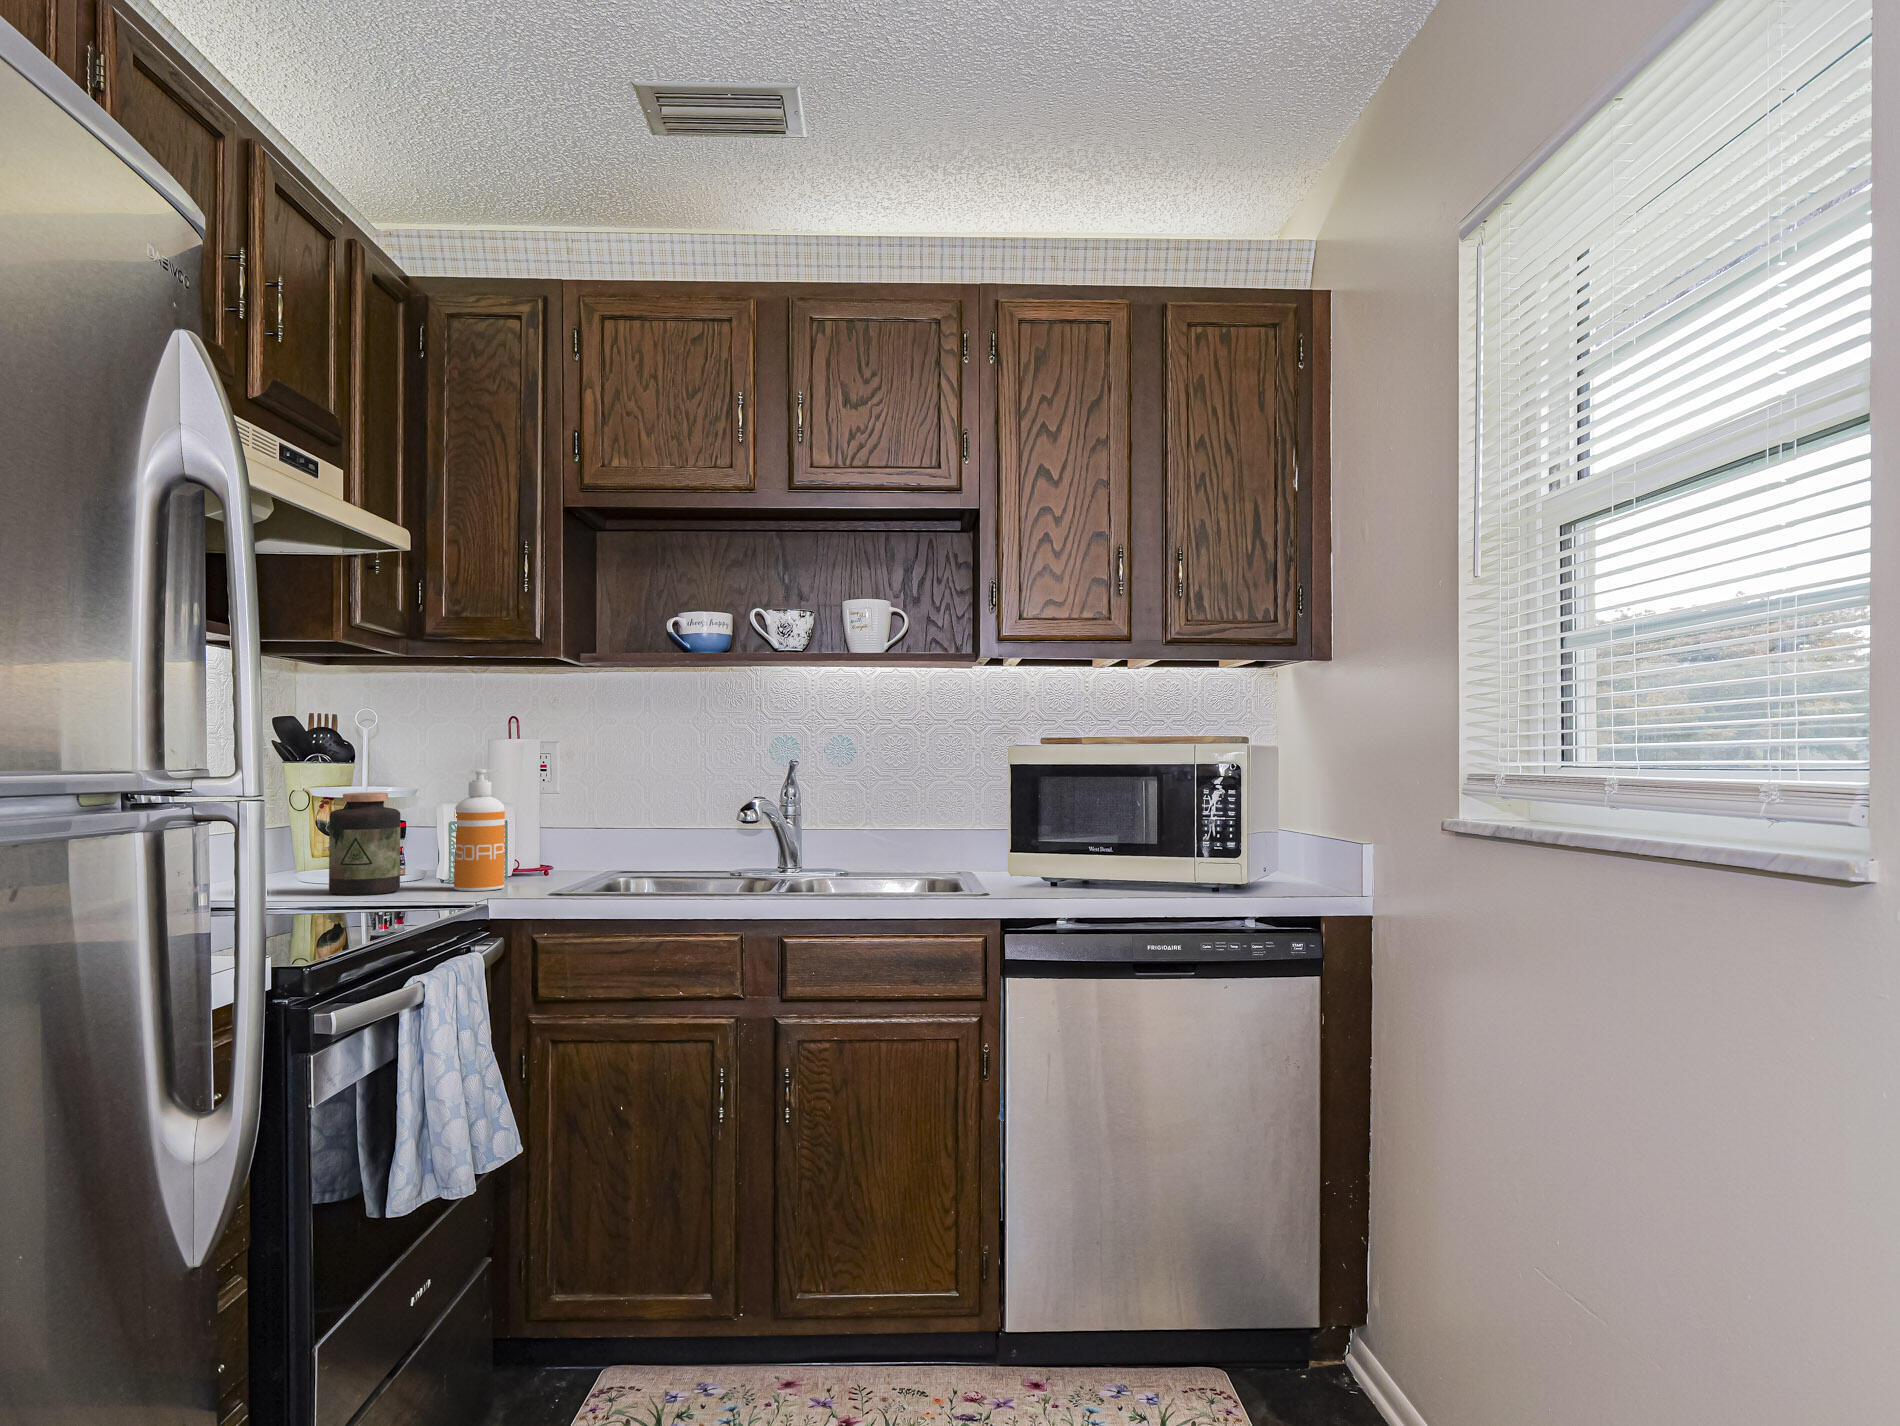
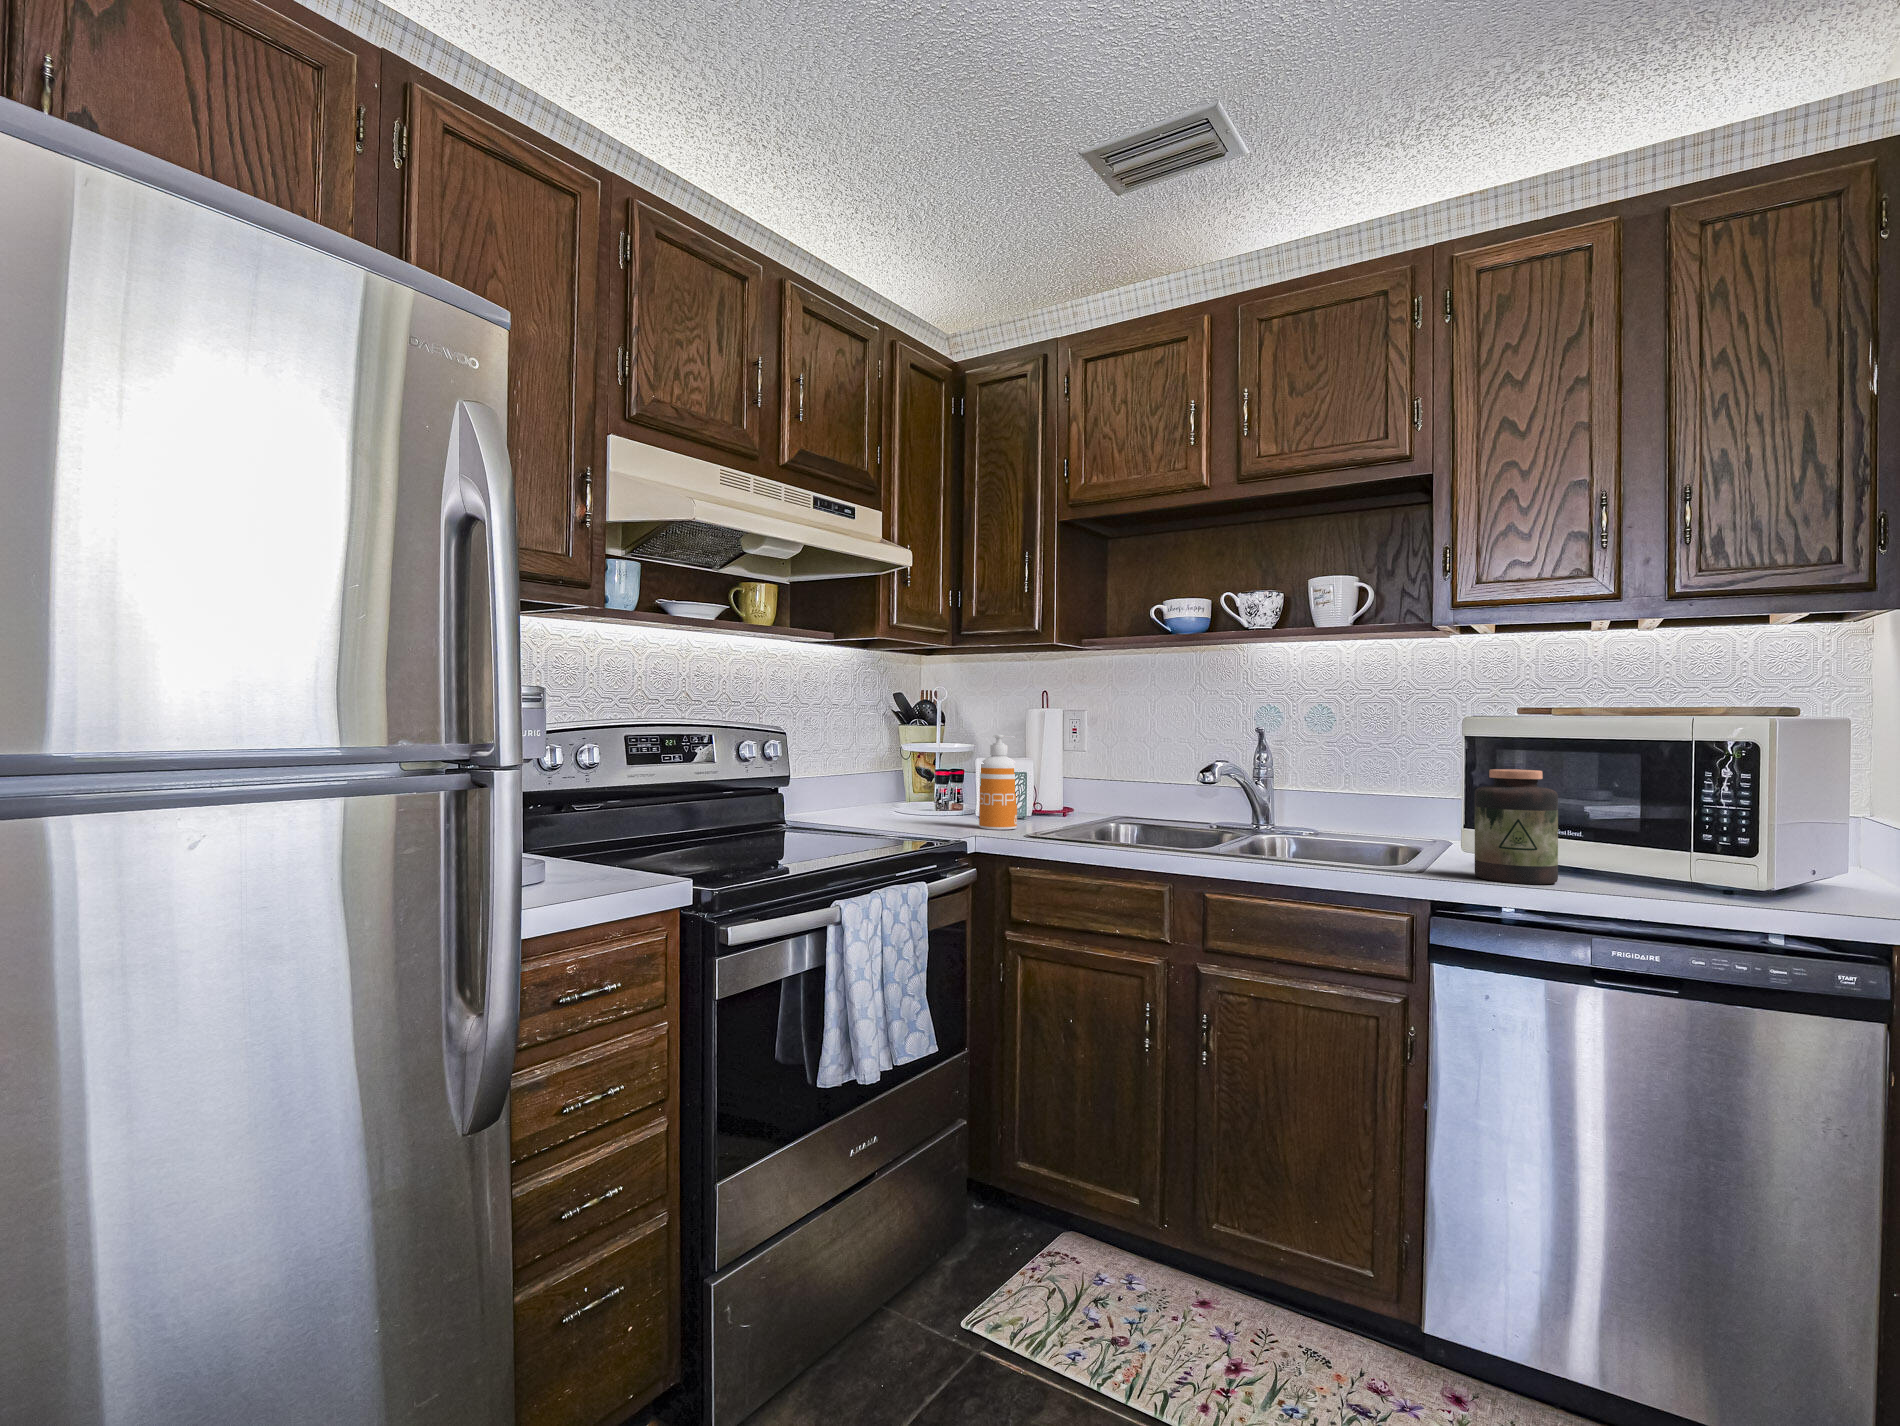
jar: present [329,793,400,895] -> present [1475,769,1558,884]

